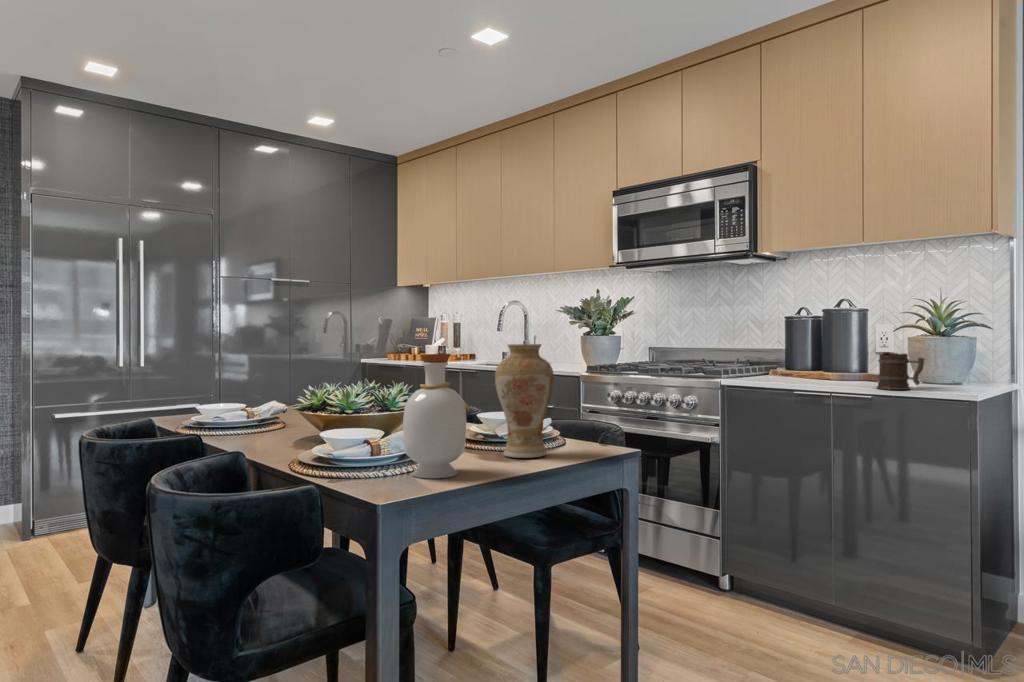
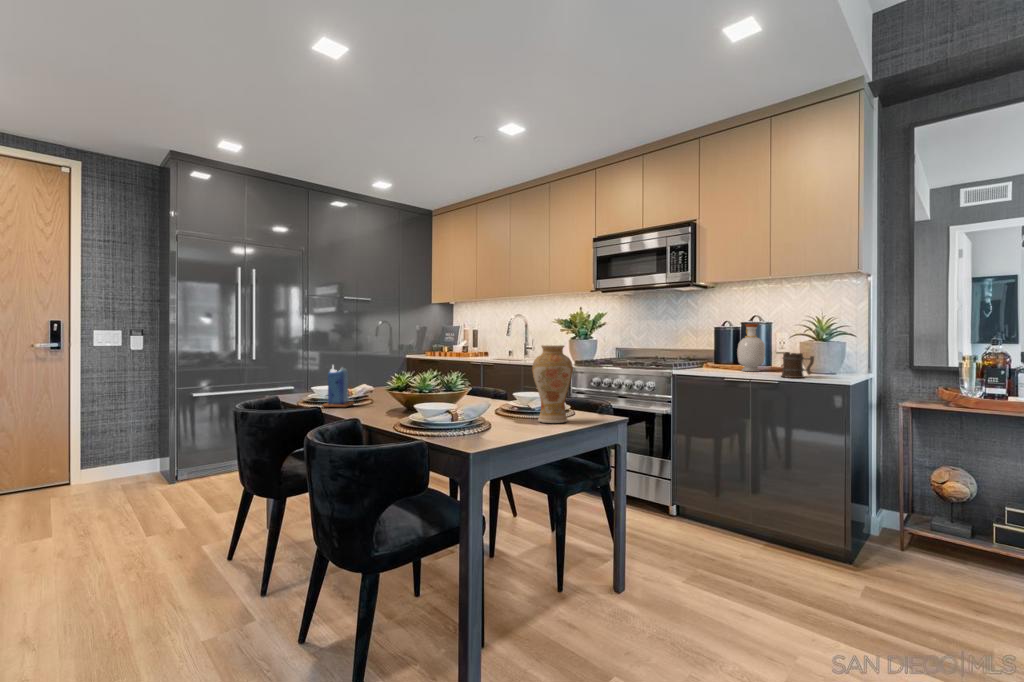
bottle: present [403,354,470,478] -> present [737,324,765,372]
candle: none [205,374,254,435] -> present [322,366,354,407]

